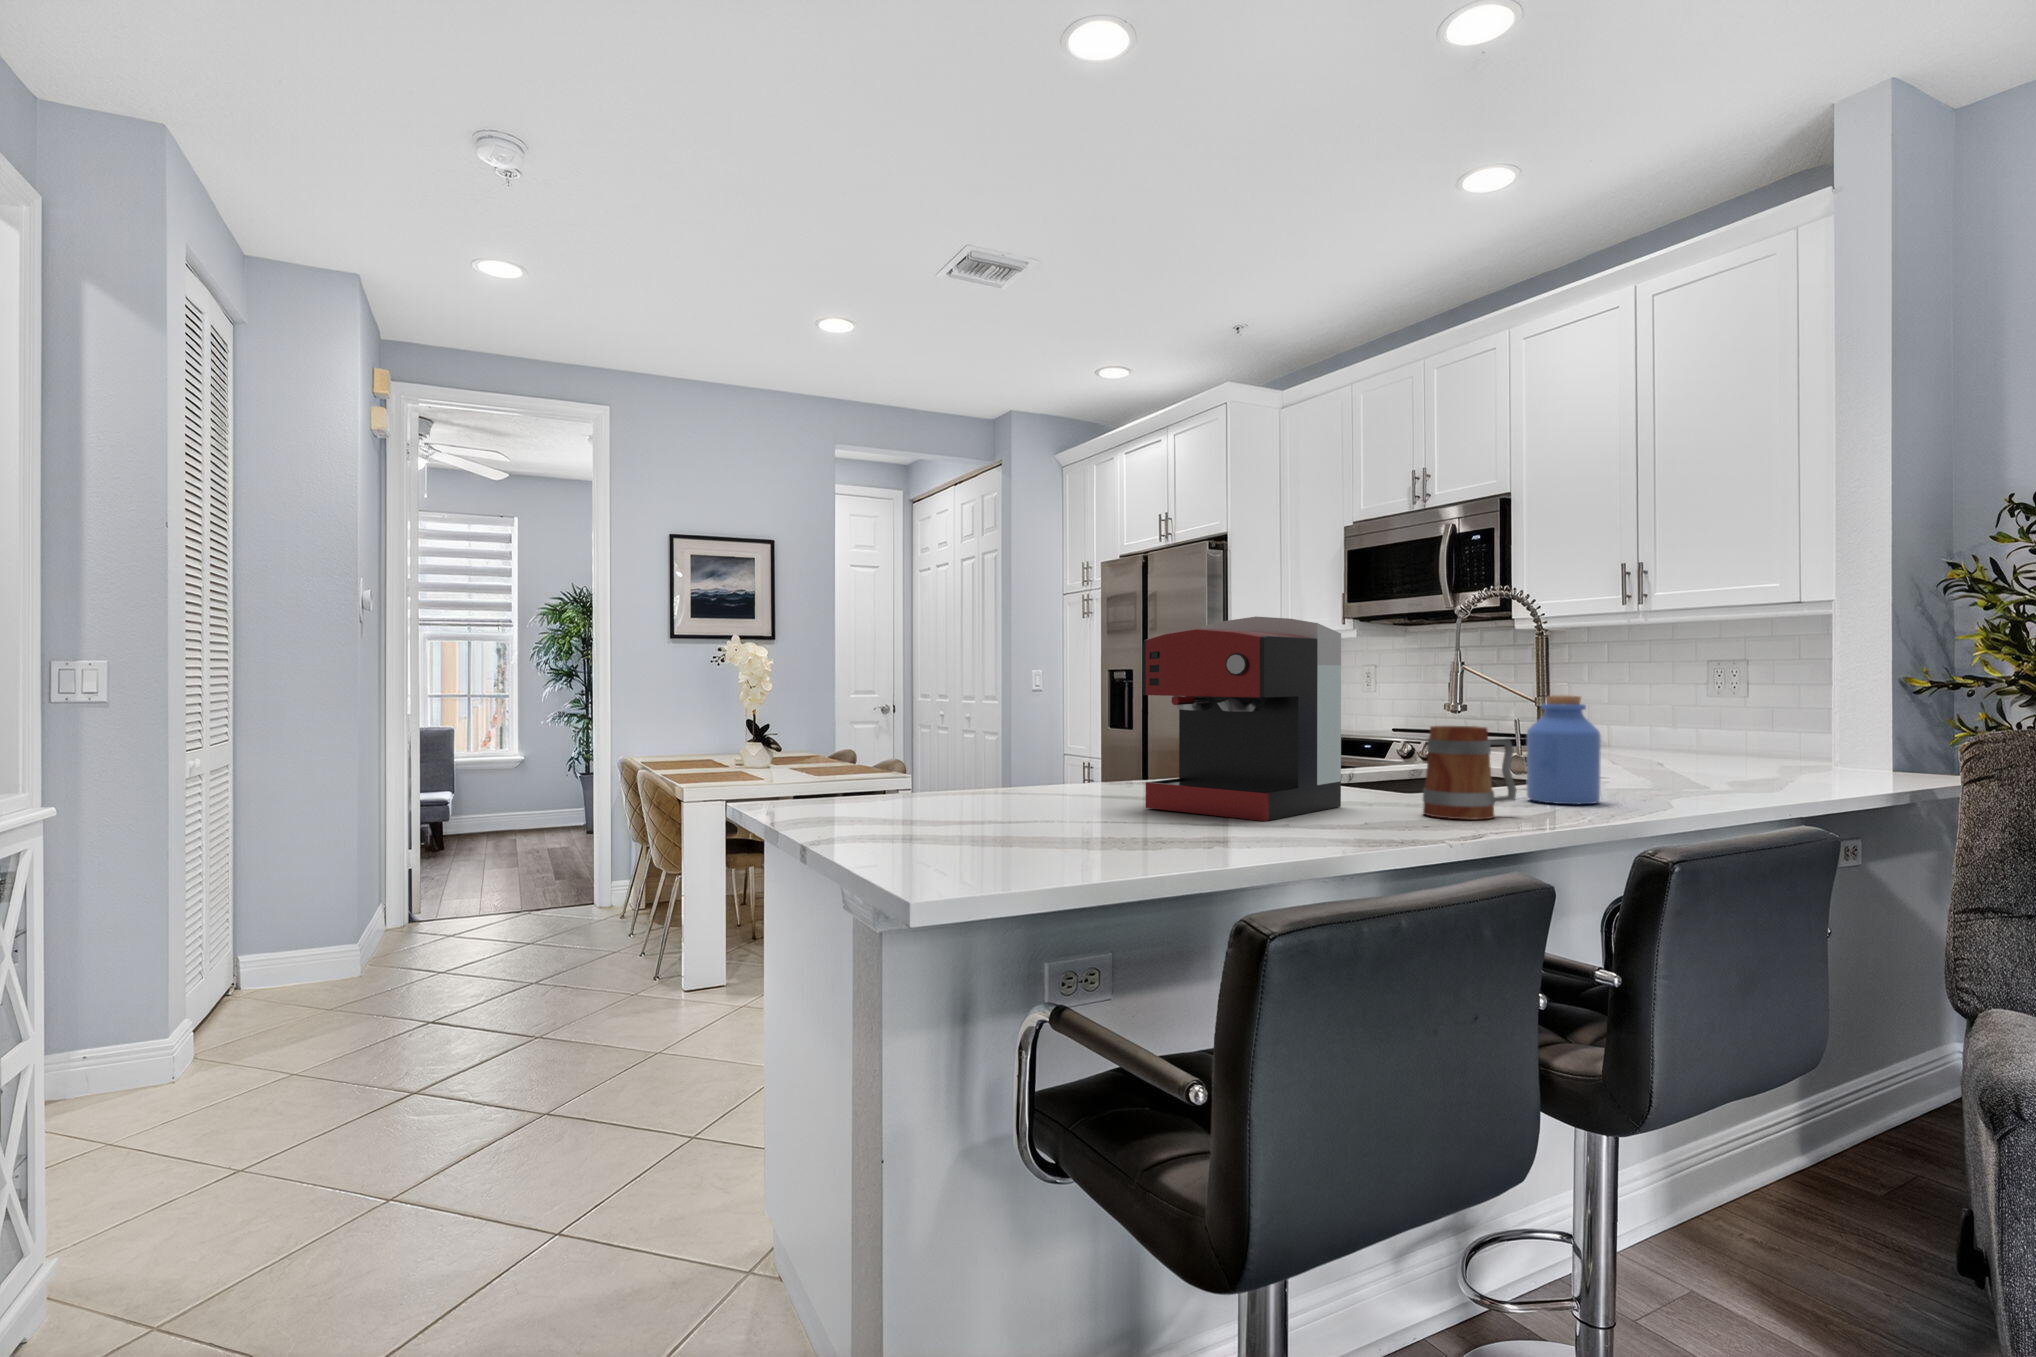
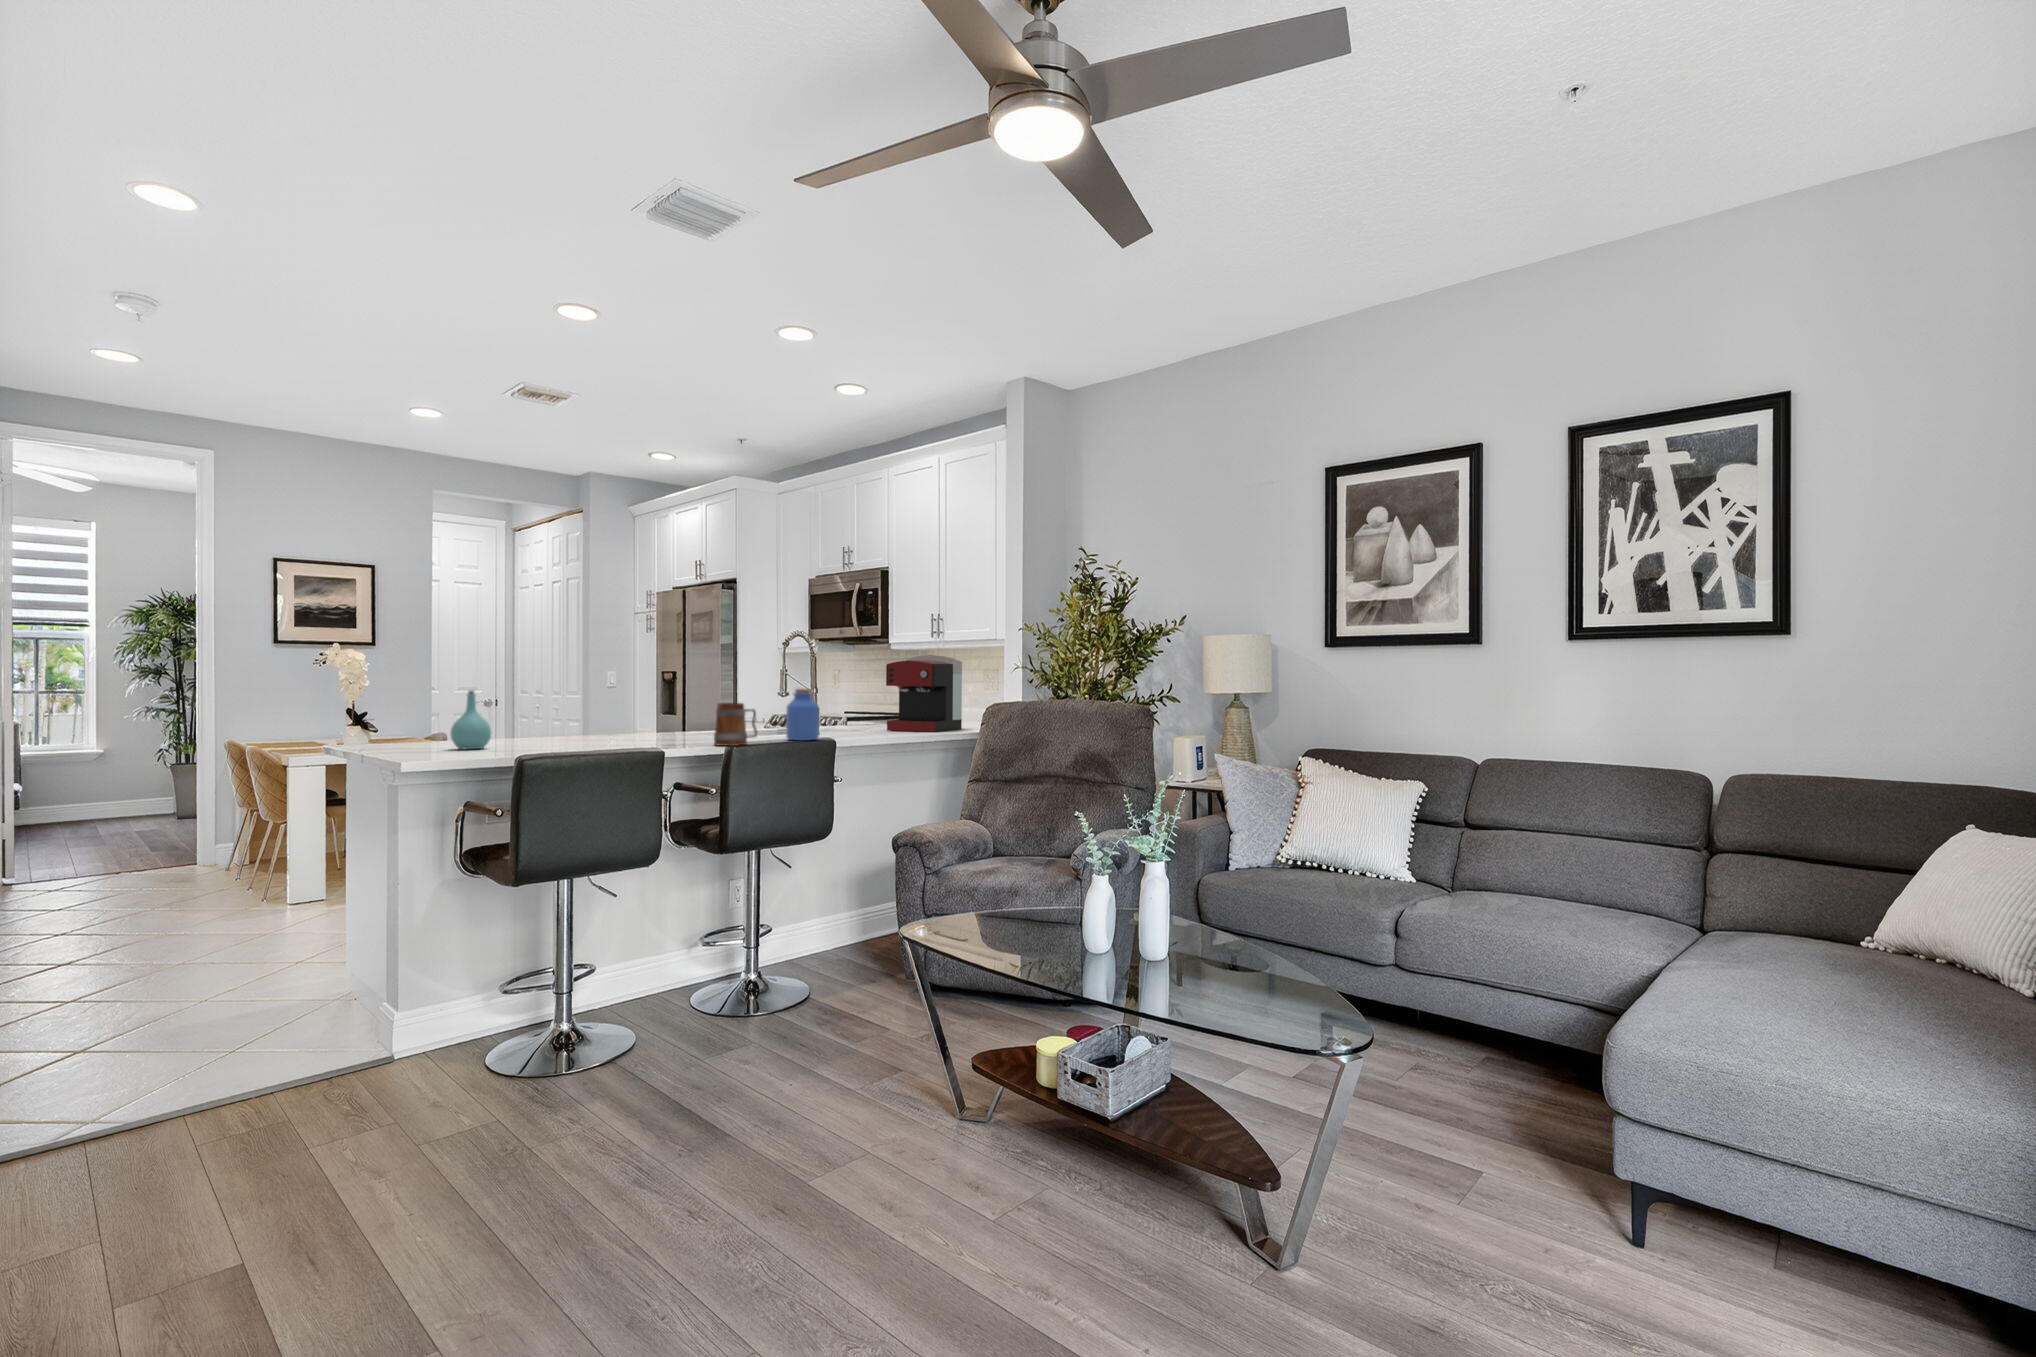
coffee maker: present [1143,617,1341,821] -> present [886,655,962,732]
bottle: none [928,699,998,812] -> present [451,691,491,750]

